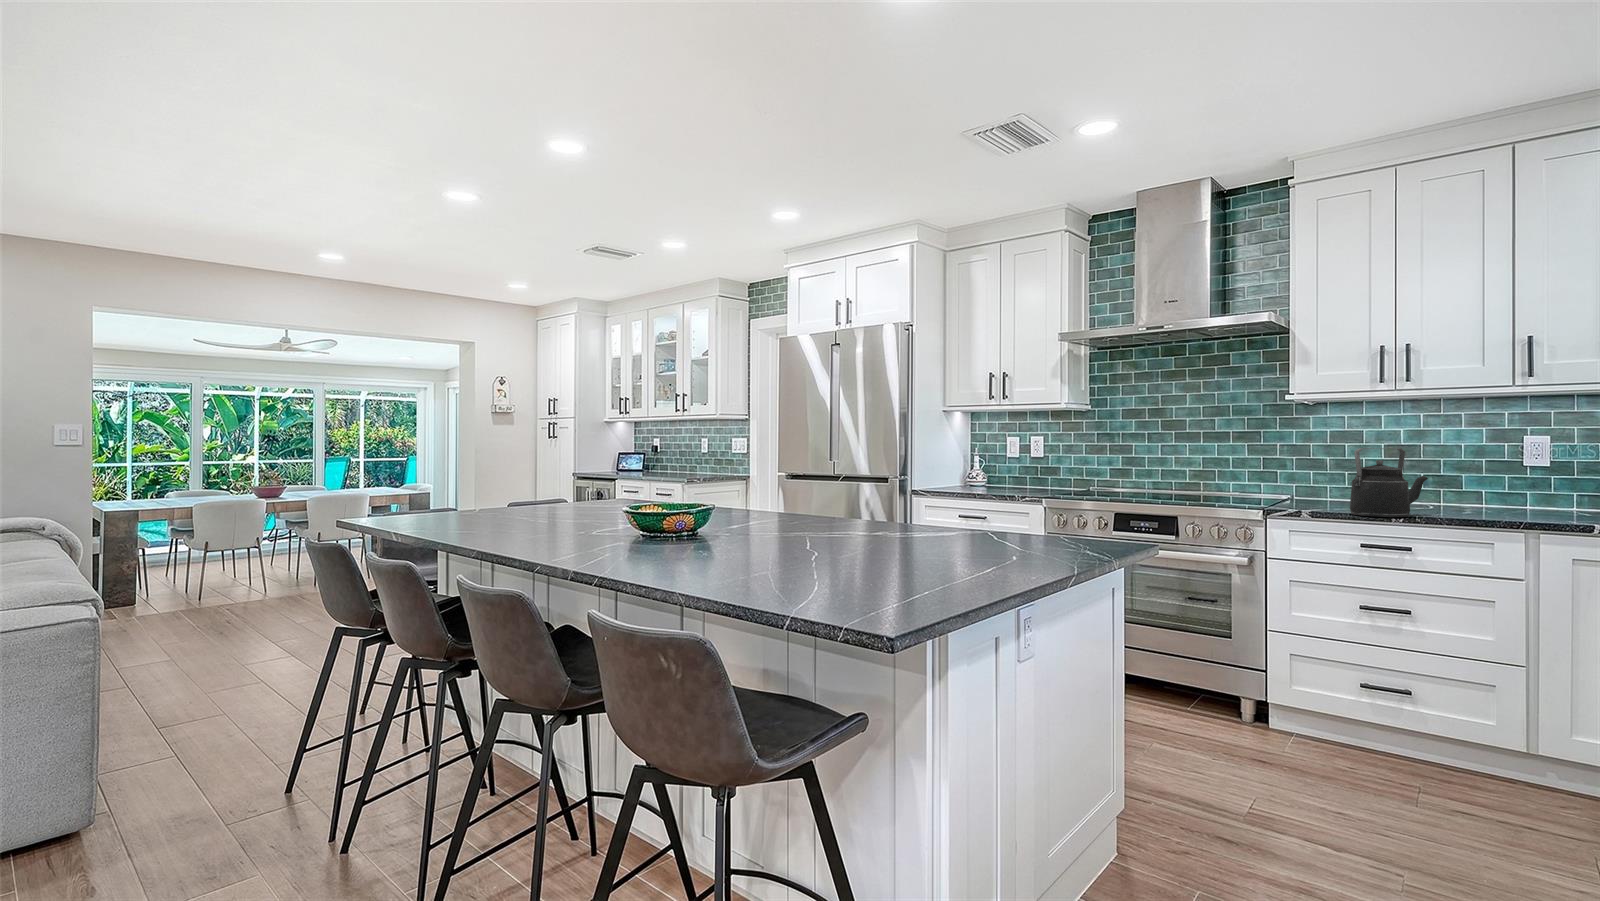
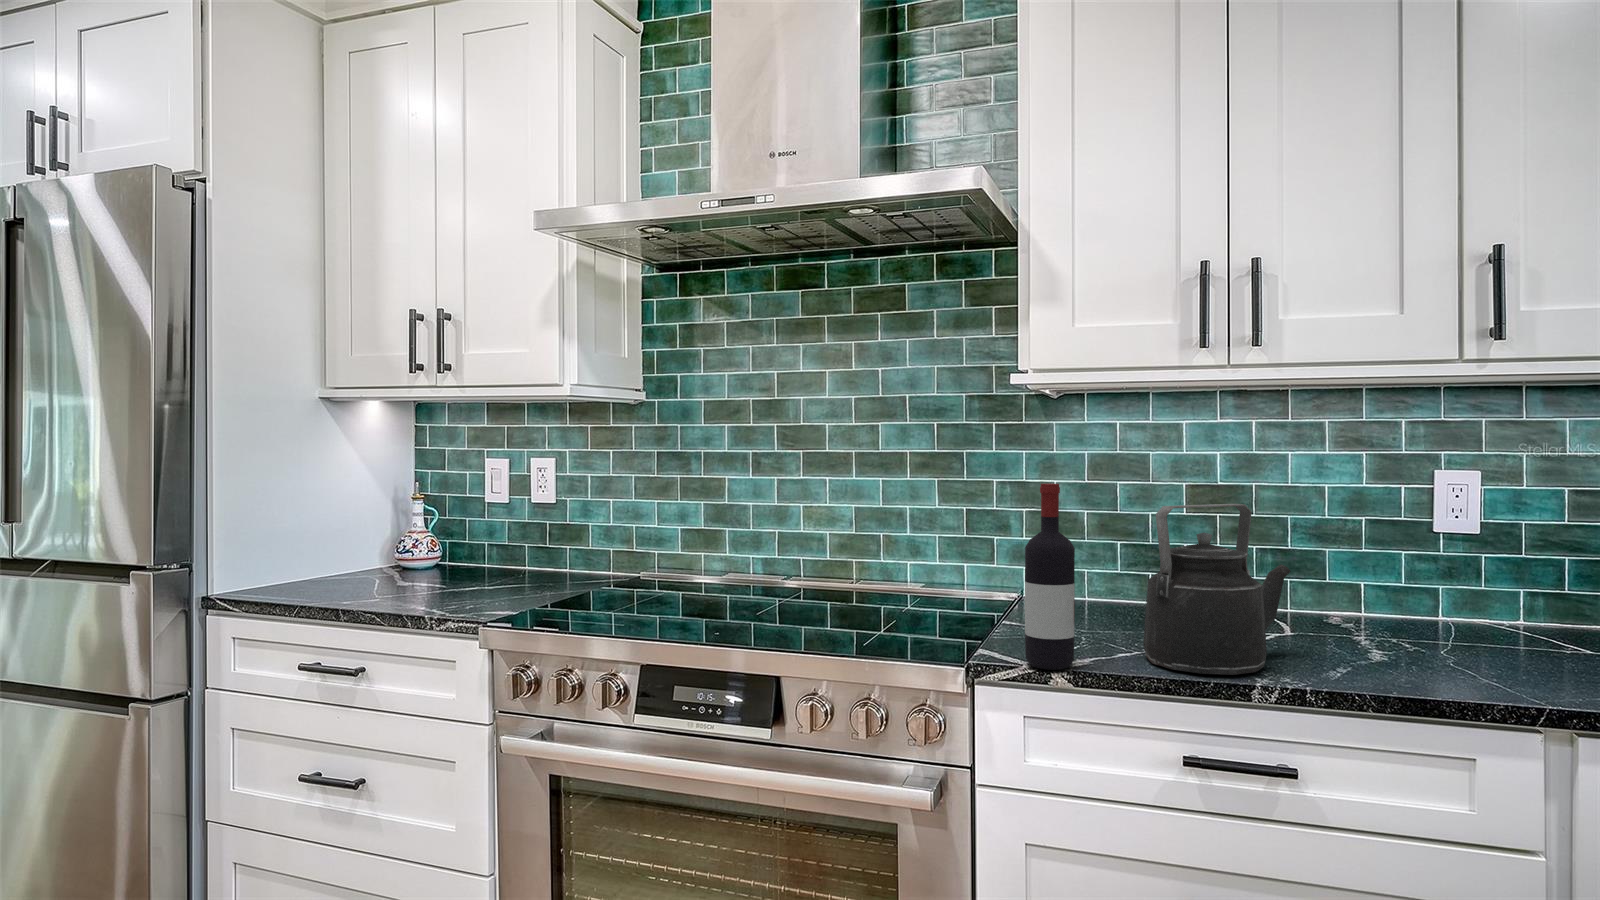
wine bottle: none [1291,439,1315,514] -> present [1025,484,1075,670]

